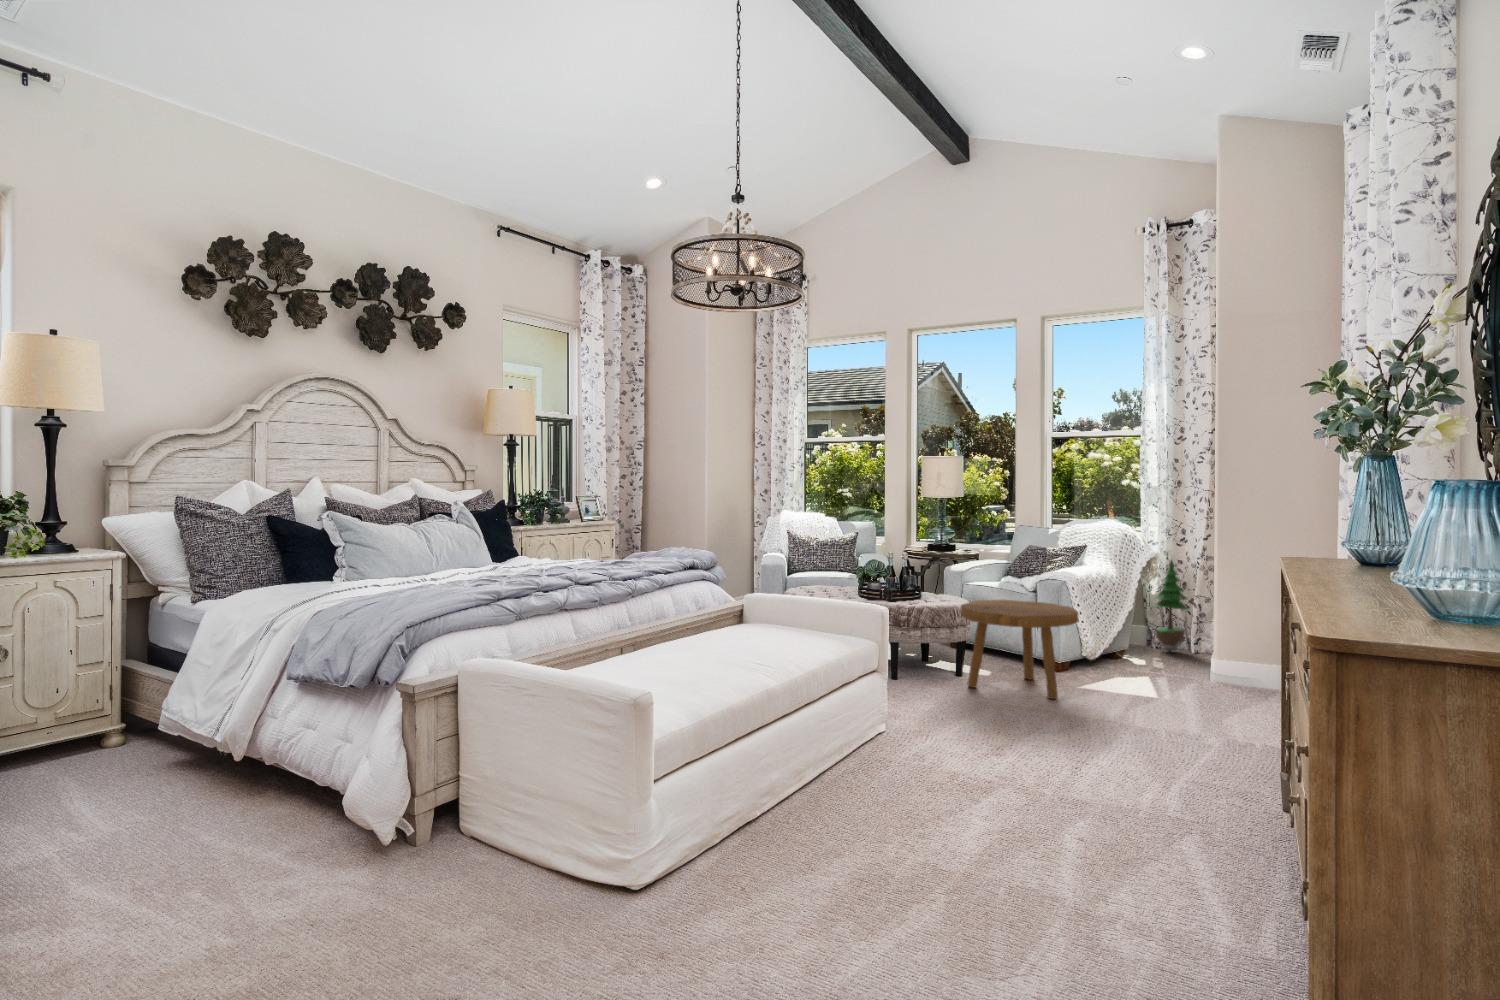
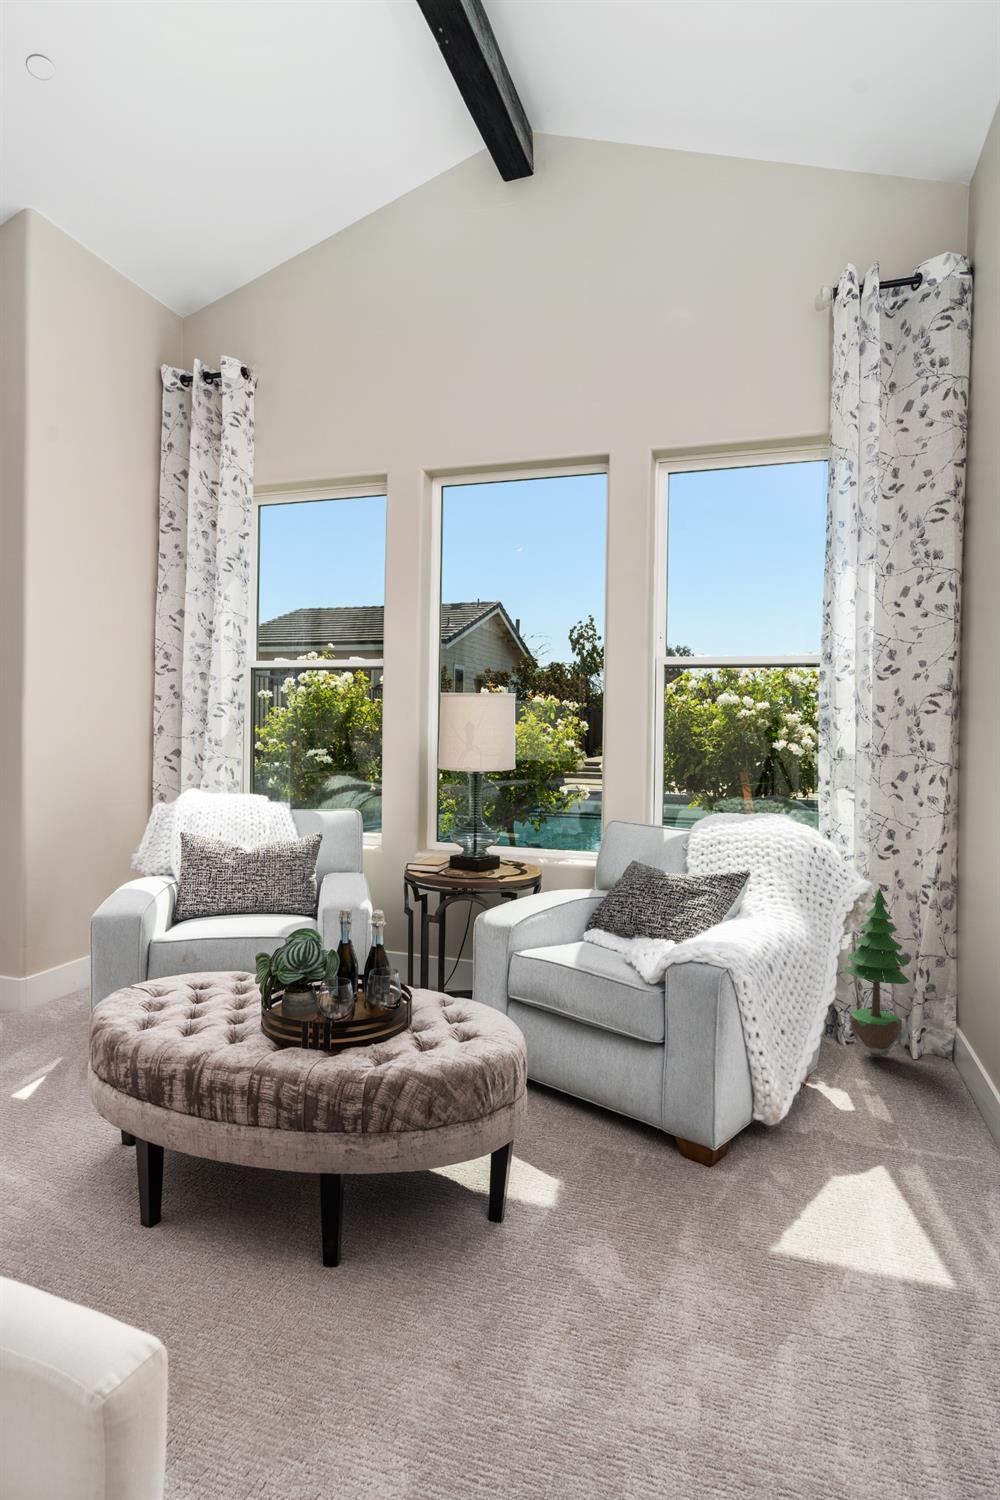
footstool: present [961,600,1079,699] -> none [502,1021,790,1338]

